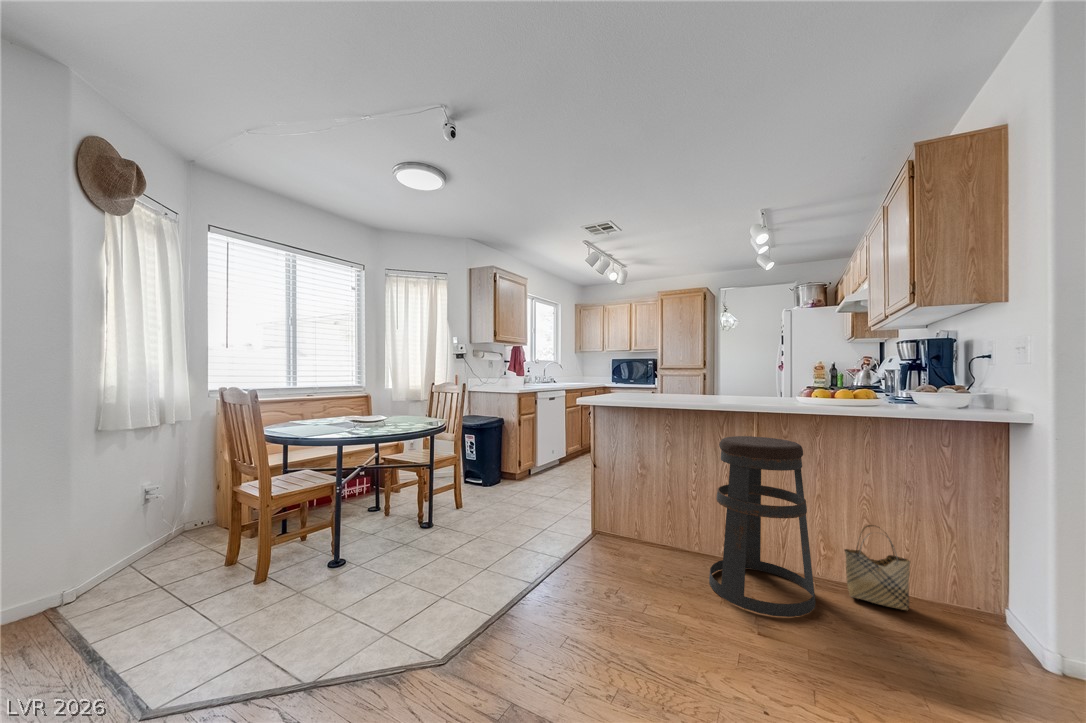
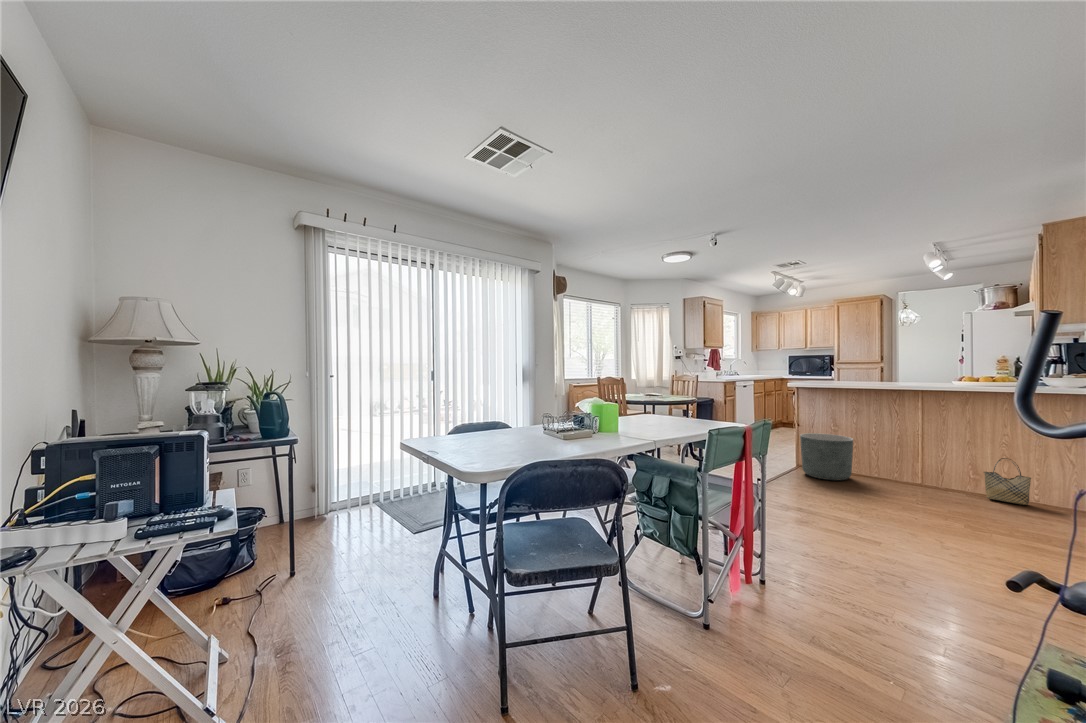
bar stool: present [709,436,815,617] -> none [886,405,961,501]
planter: none [588,481,664,570] -> present [800,433,853,480]

